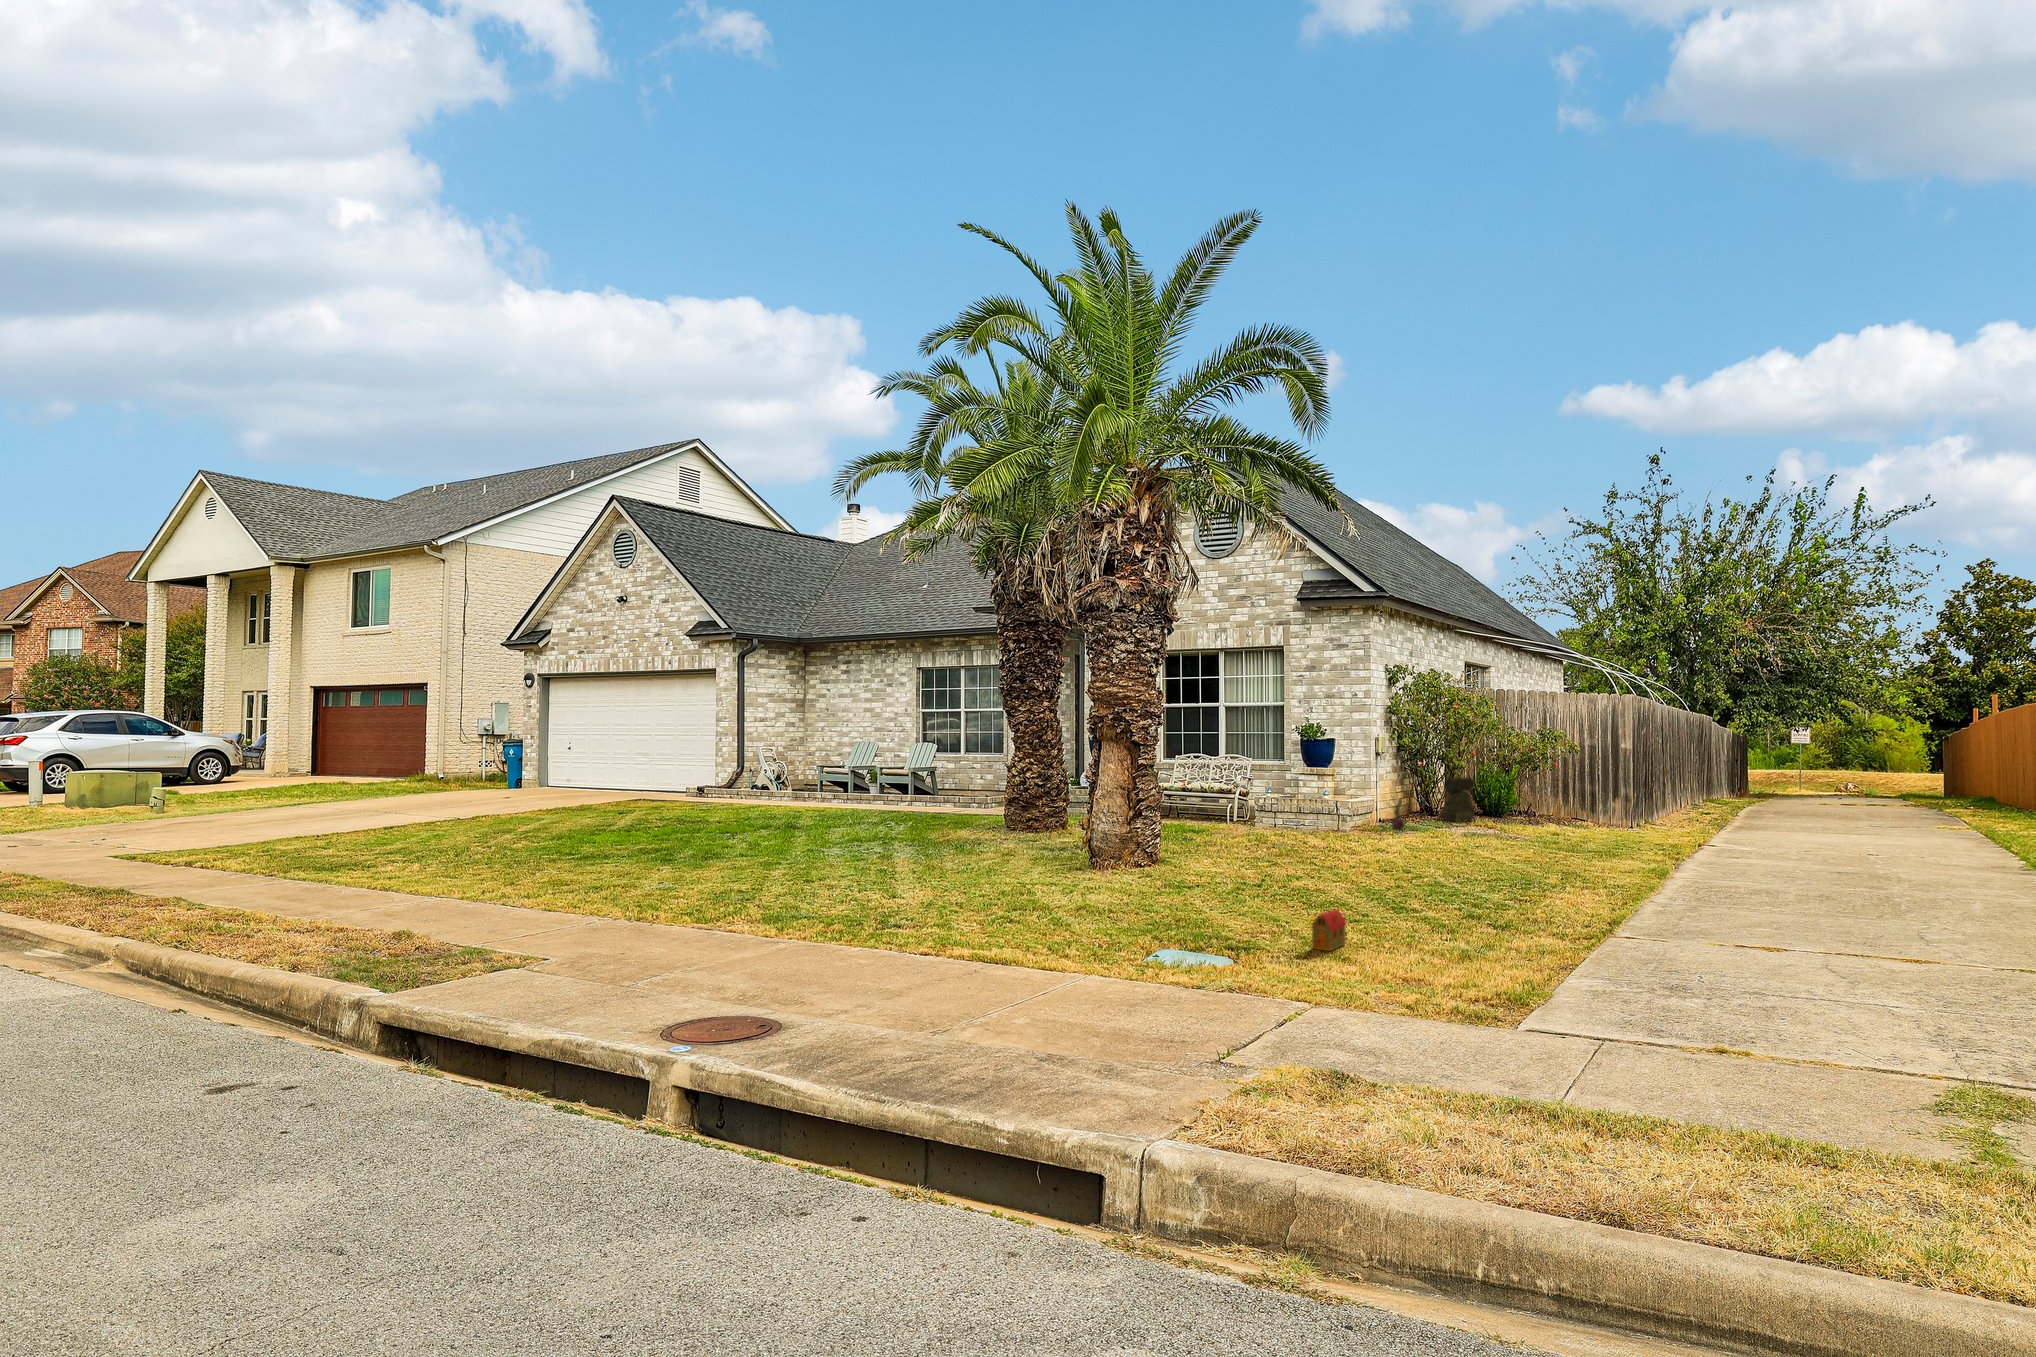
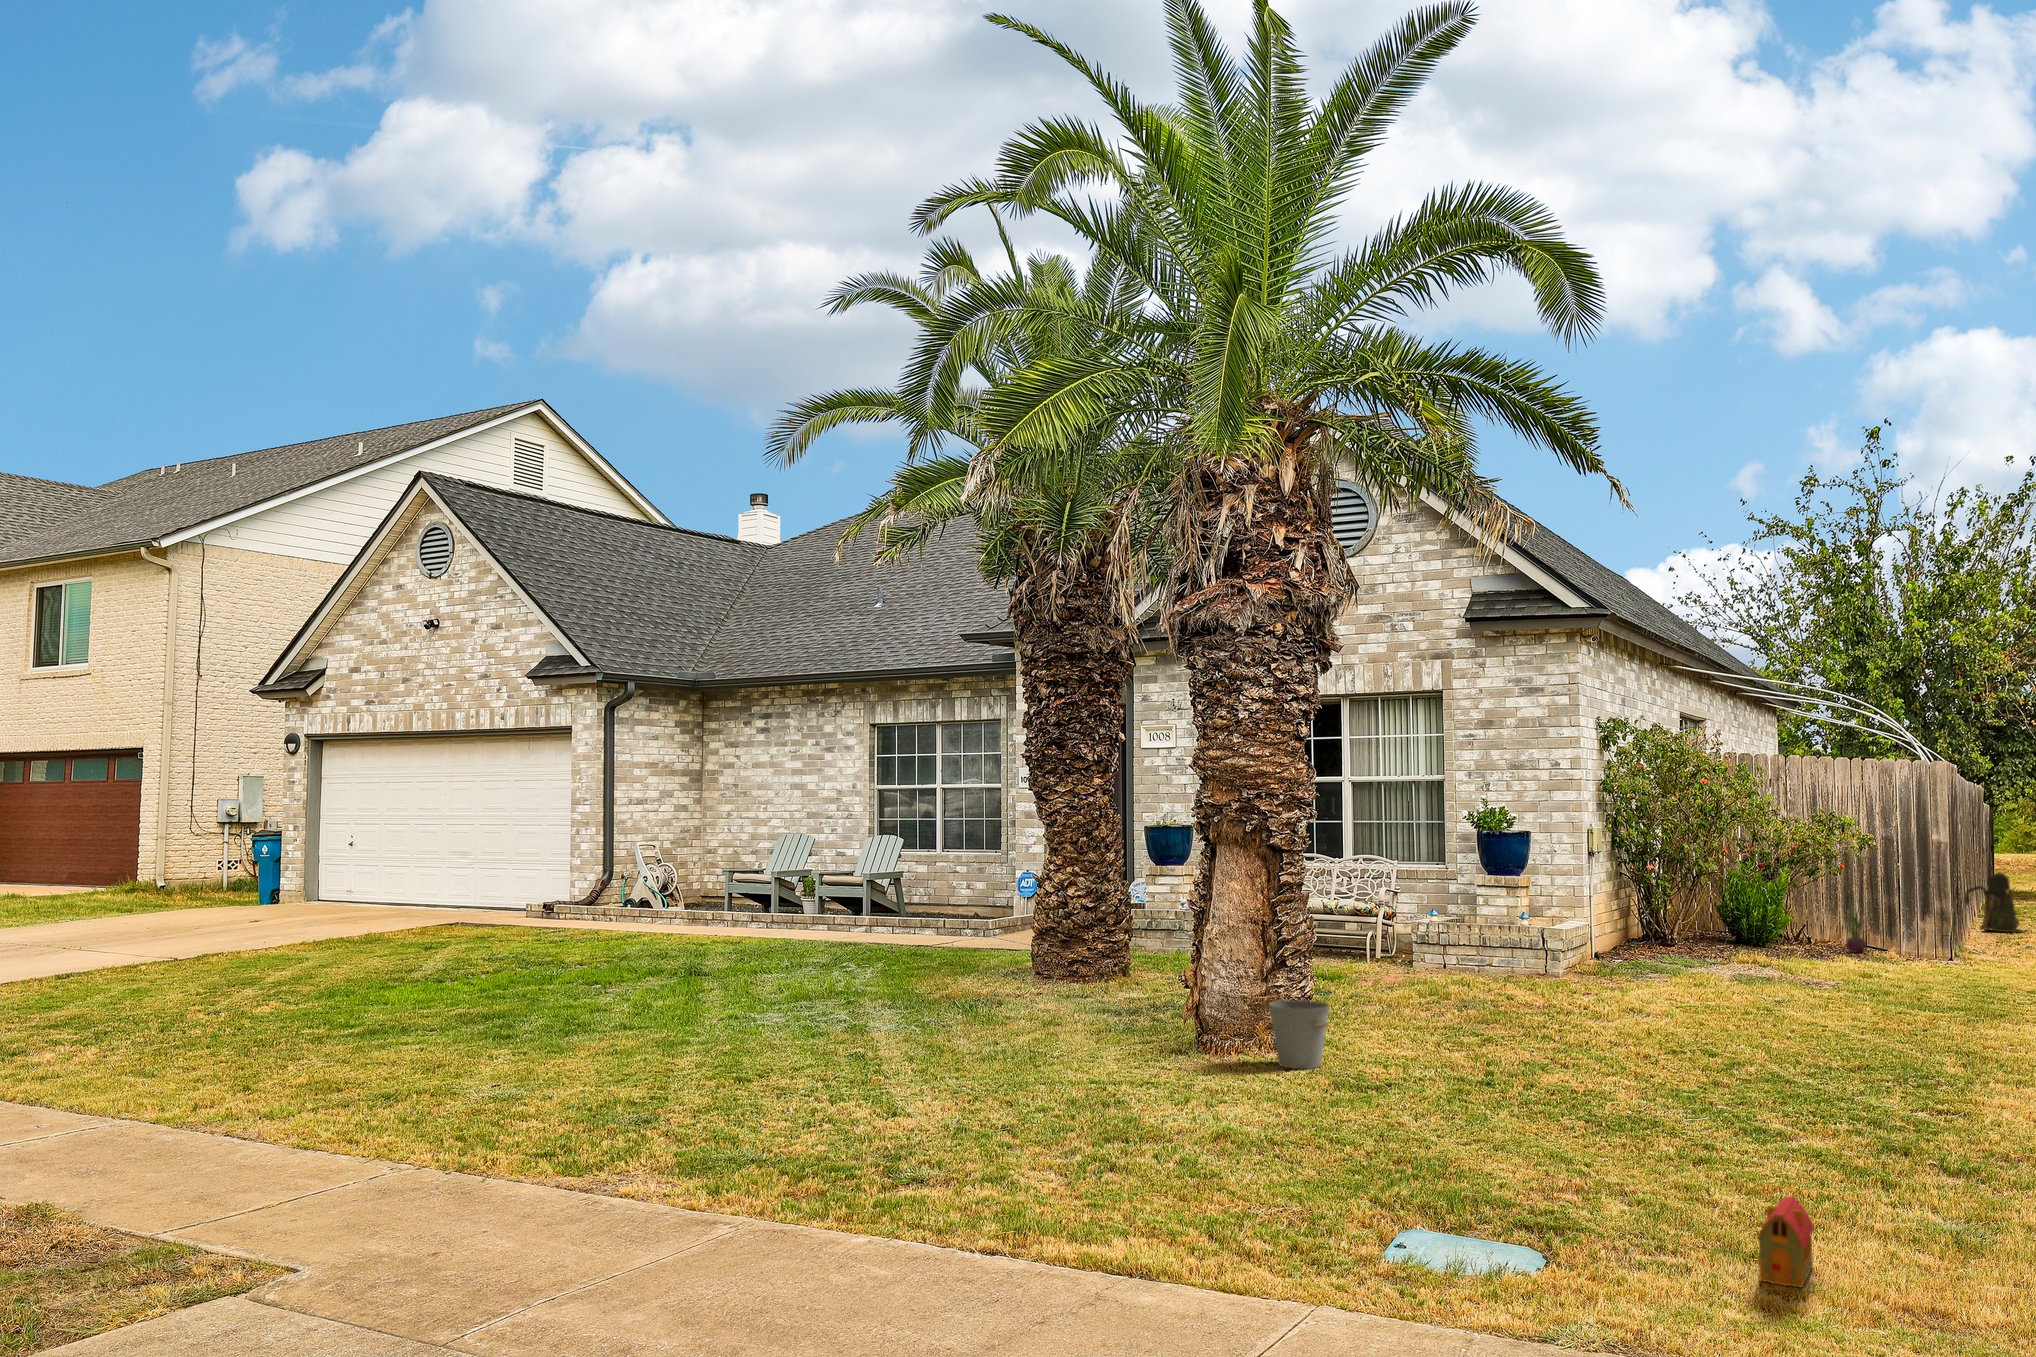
backpack: present [1437,777,1475,822] -> present [1965,873,2019,932]
decorative plant: present [1391,798,1404,829] -> present [1845,904,1866,953]
bucket: none [1127,832,1164,872] -> present [1269,1000,1329,1069]

